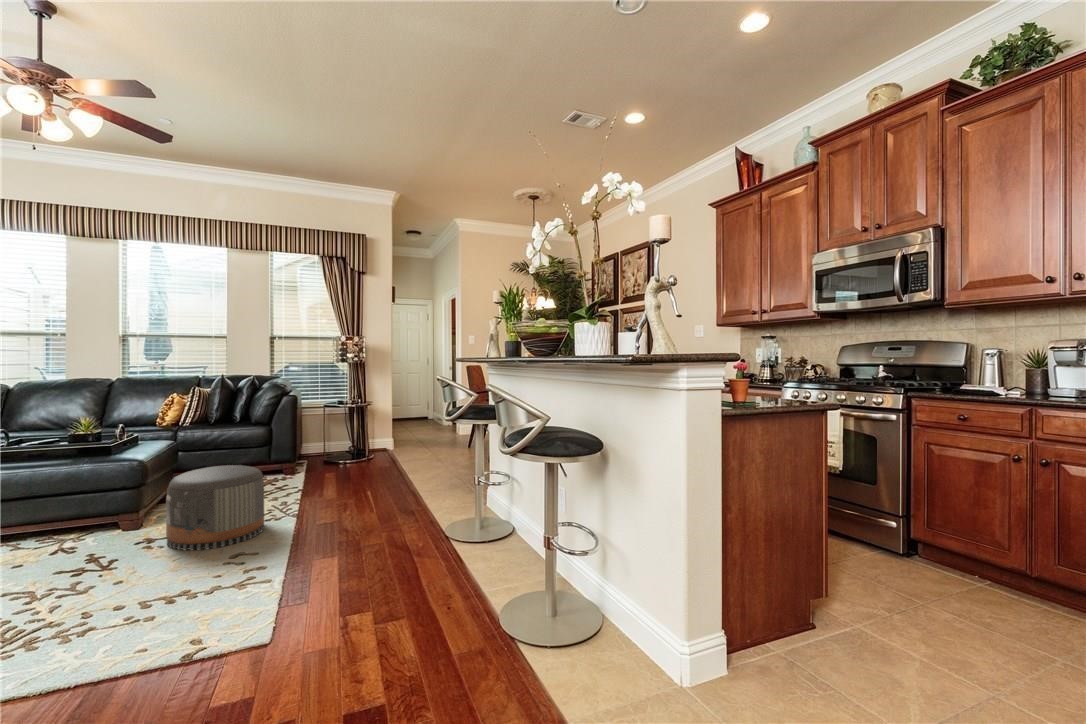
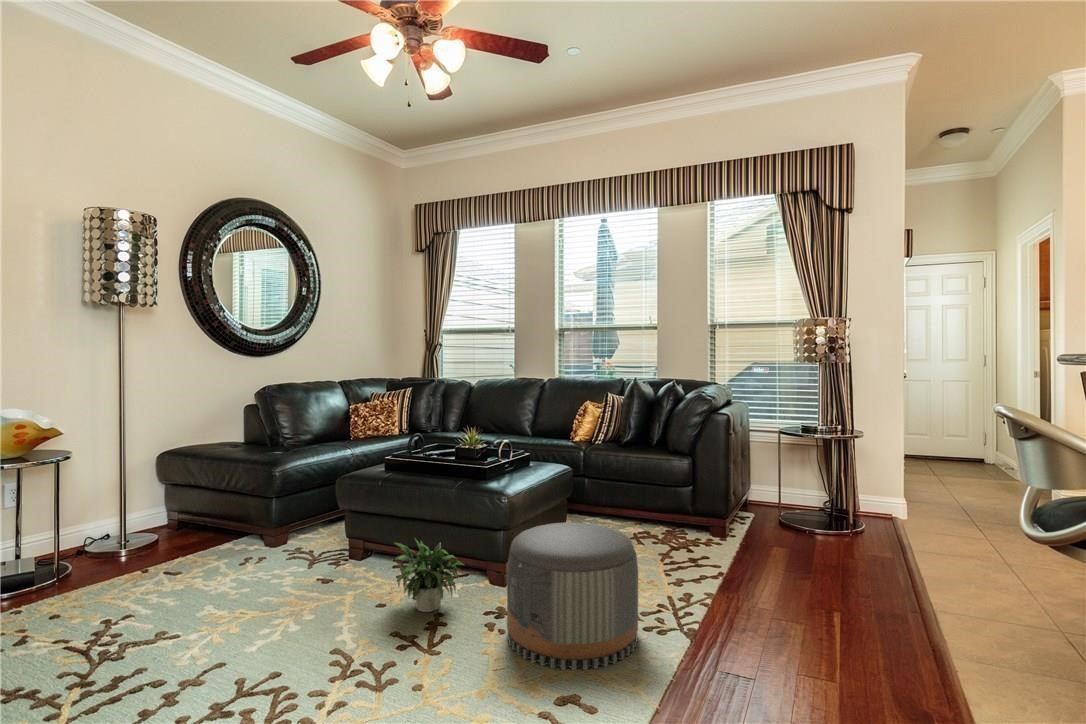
potted plant: none [21,503,113,557] -> present [394,539,464,612]

